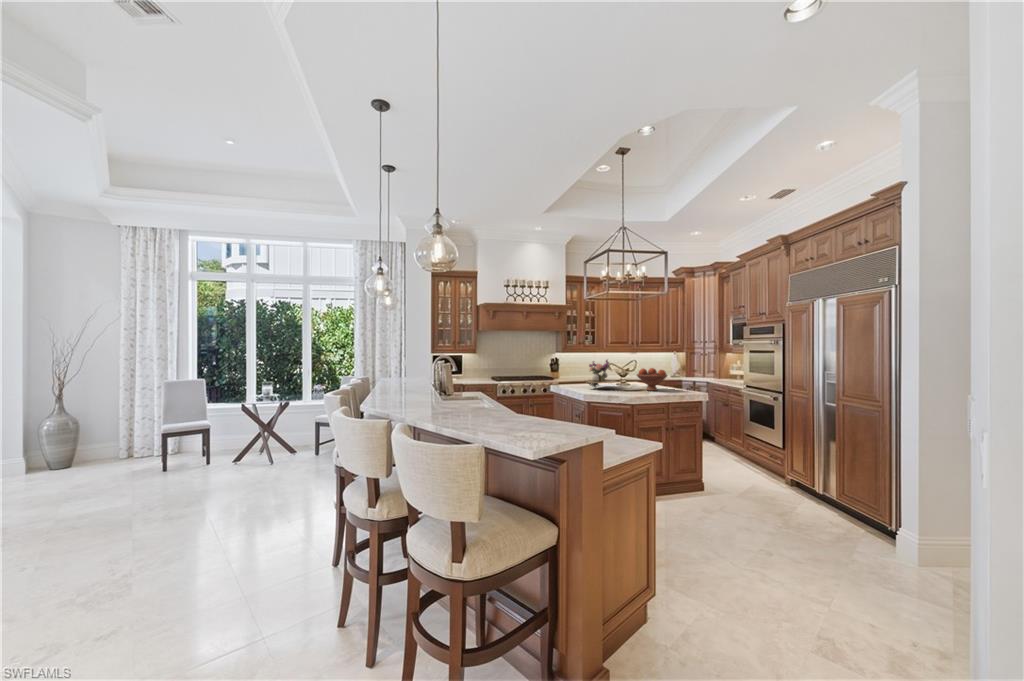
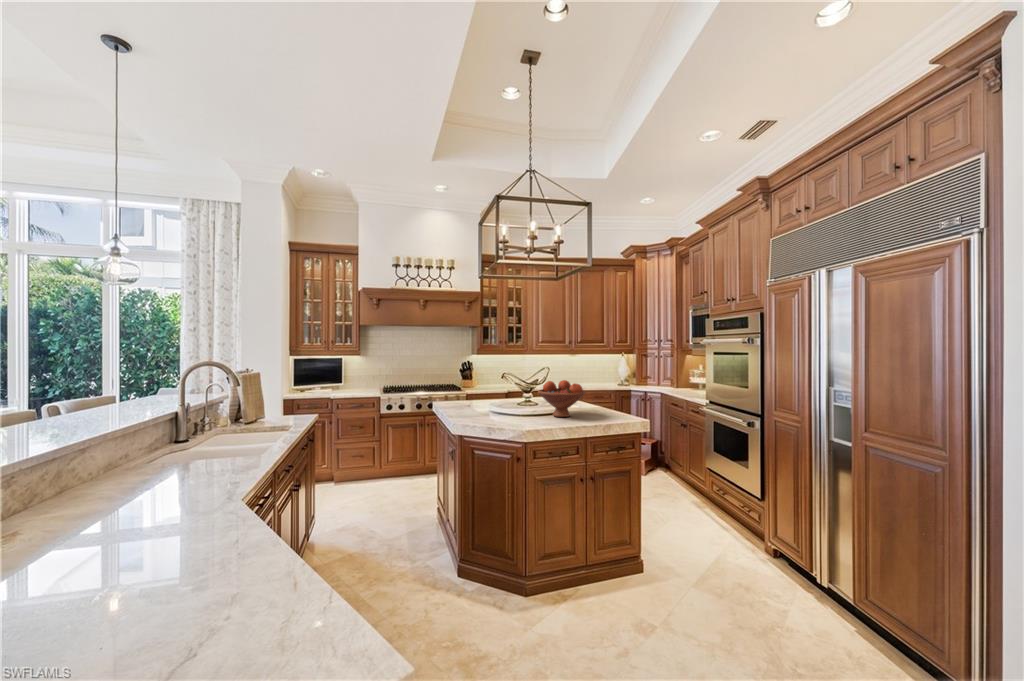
flower arrangement: present [586,360,617,387] -> none [460,365,514,412]

